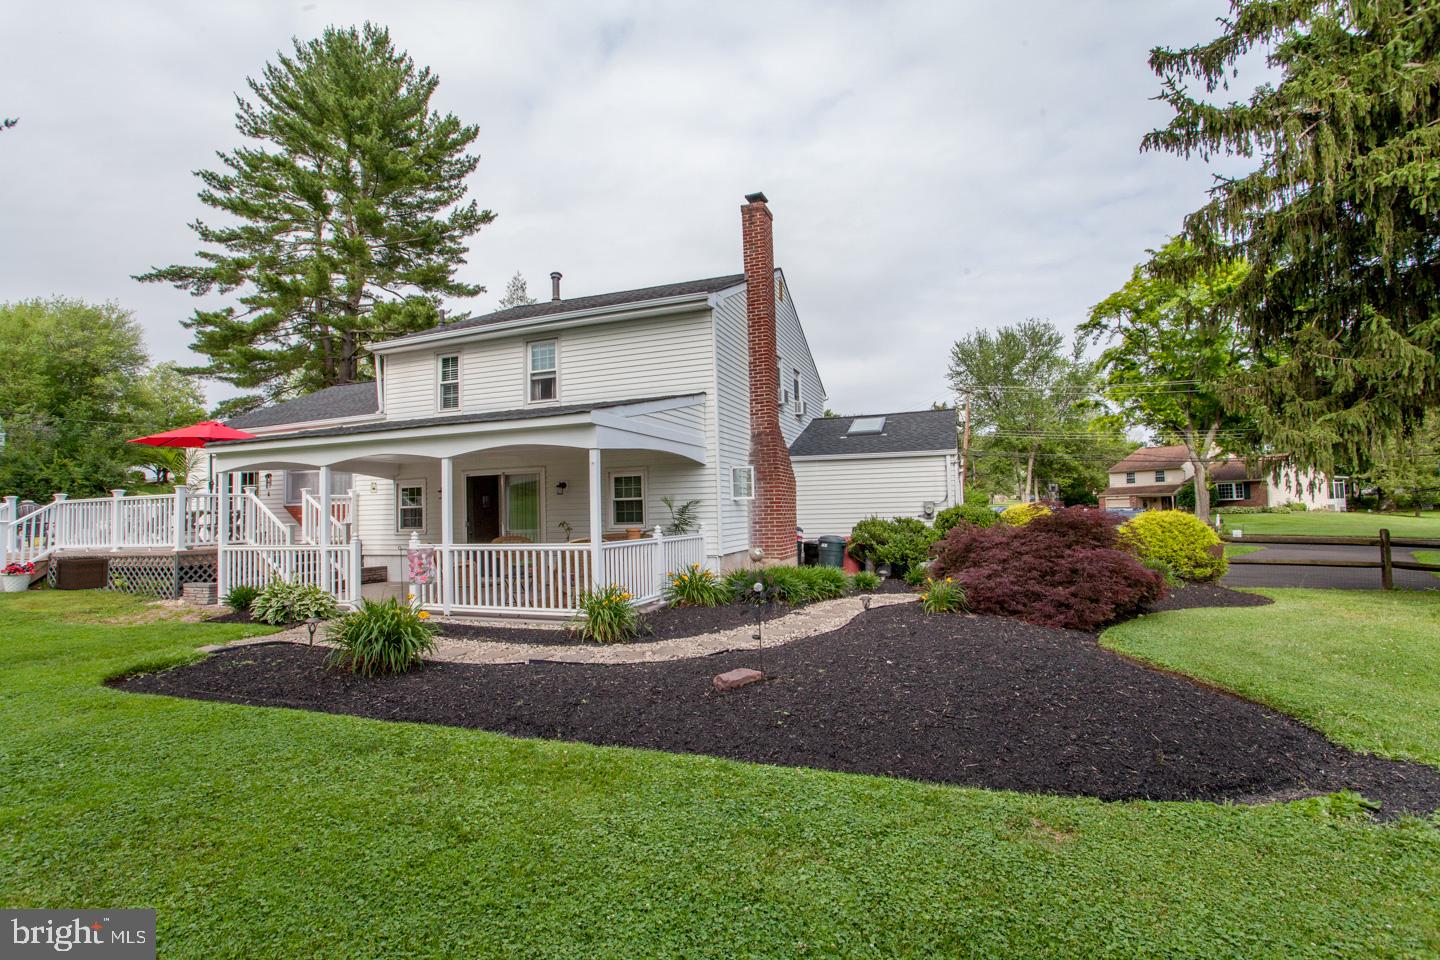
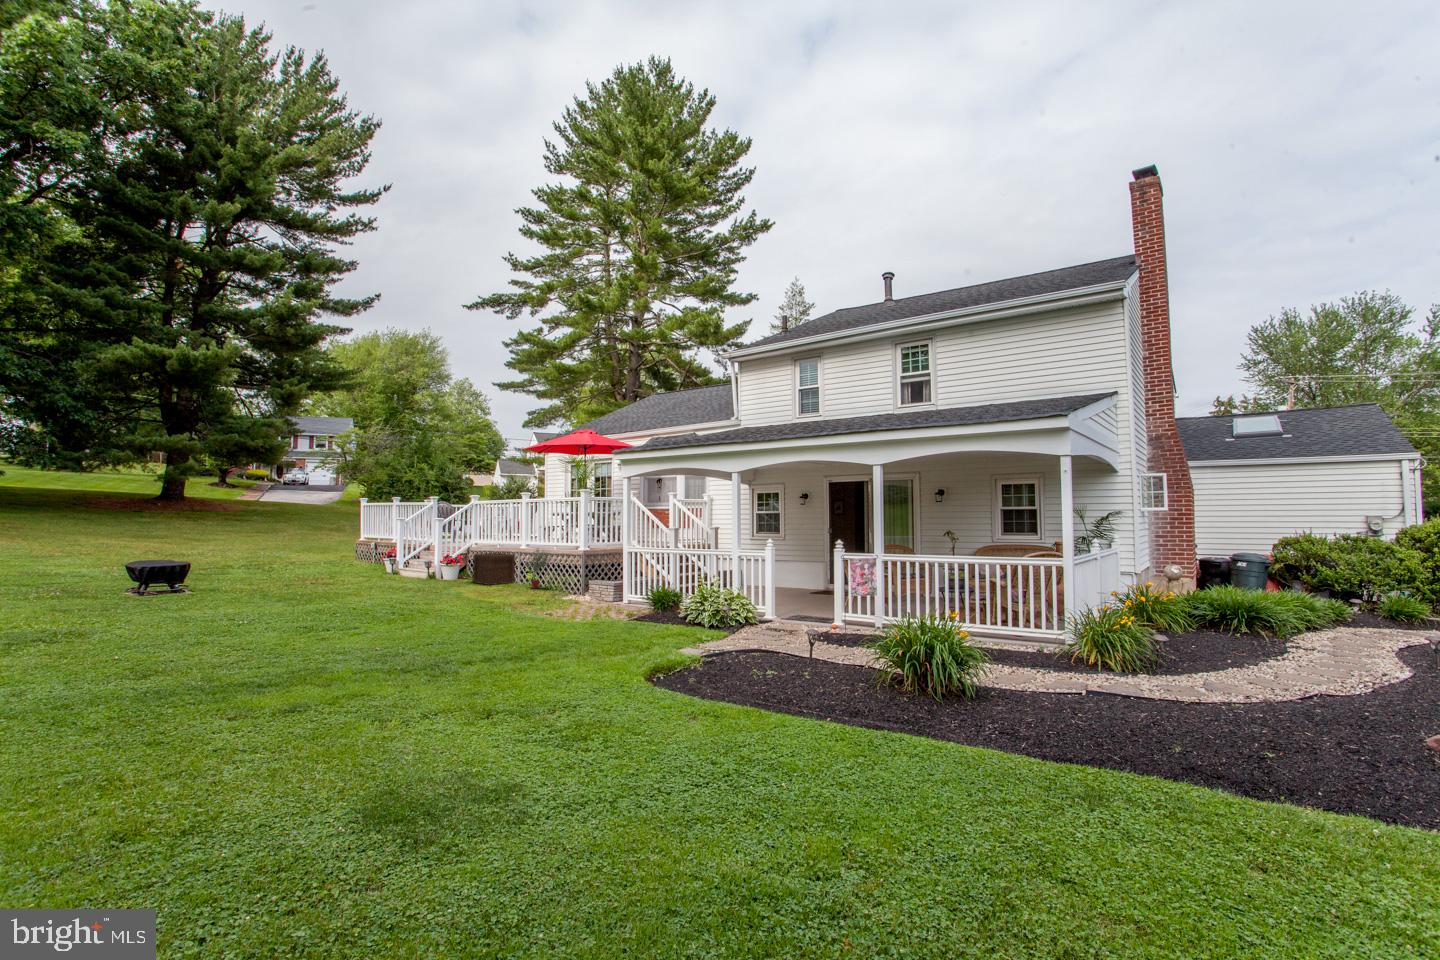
potted tree: none [113,552,142,592] -> present [527,549,549,588]

